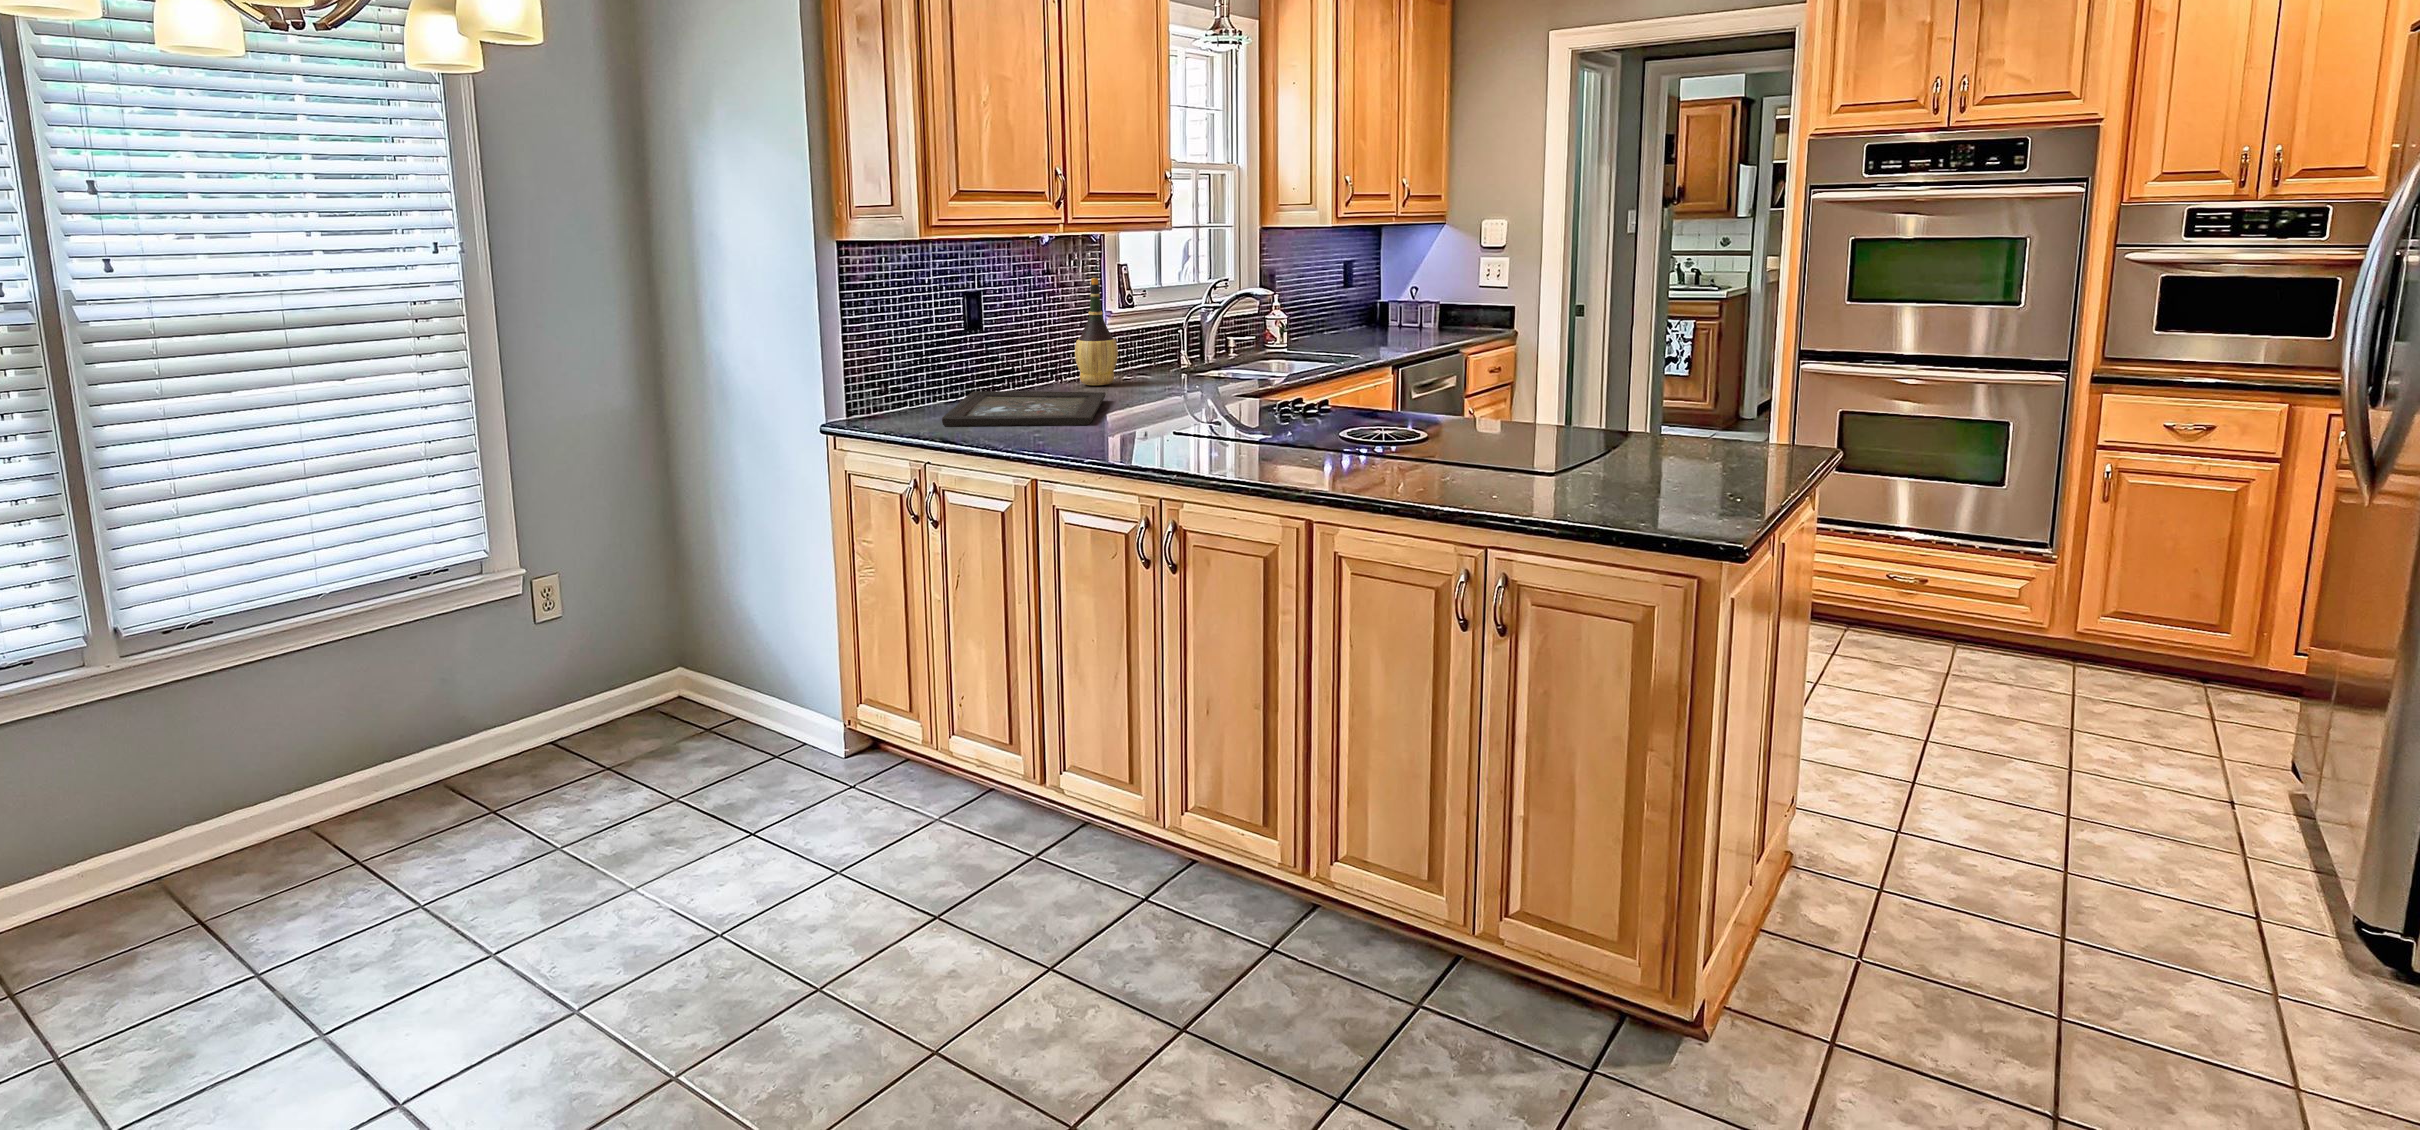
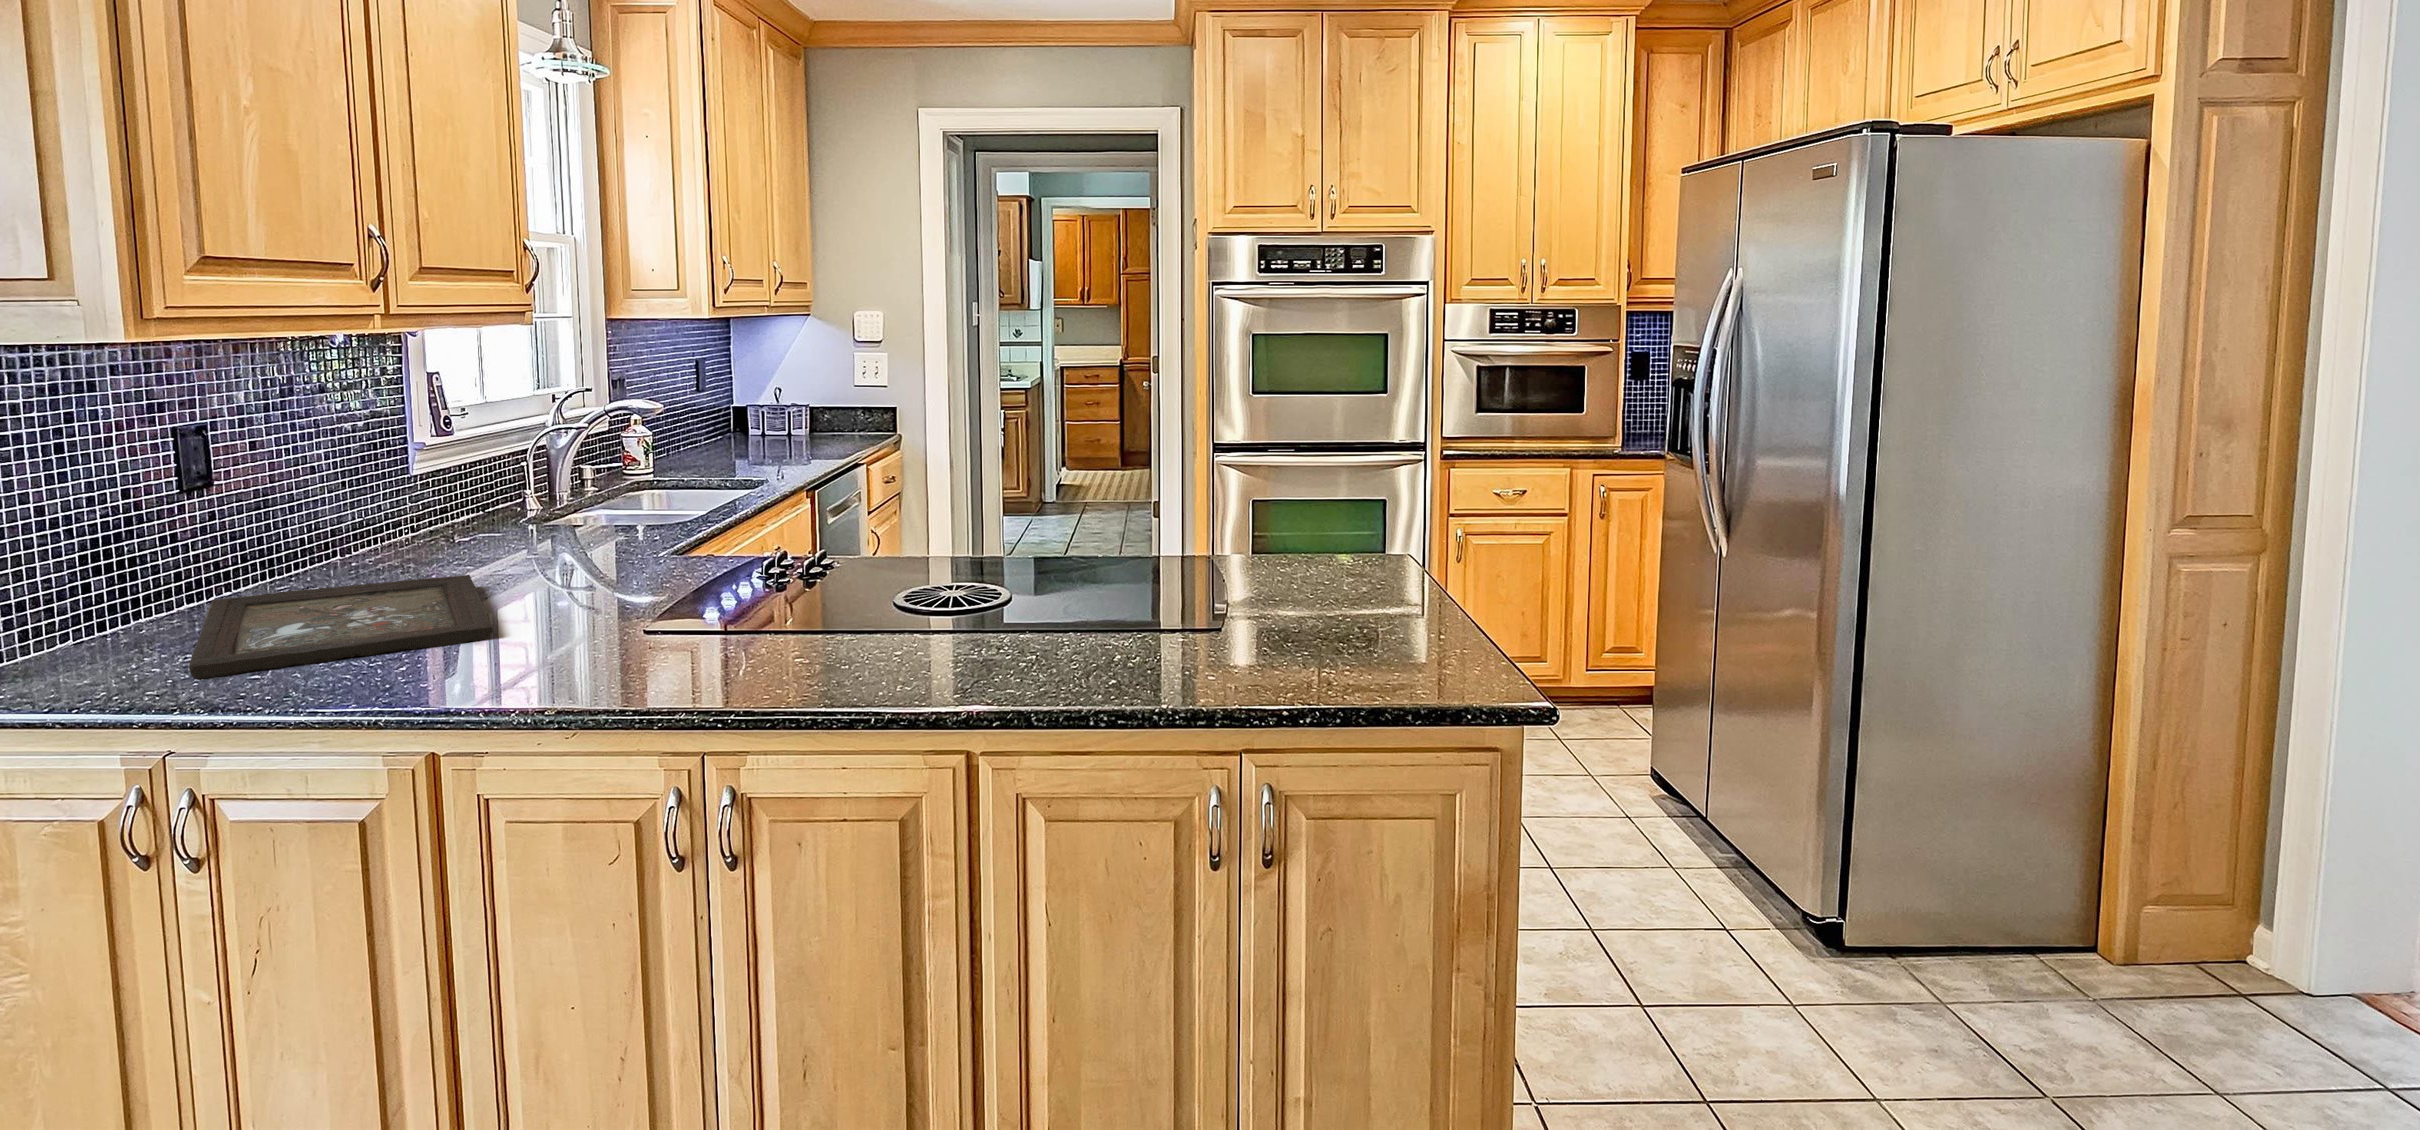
wine bottle: present [1075,278,1118,385] -> none [383,398,459,561]

